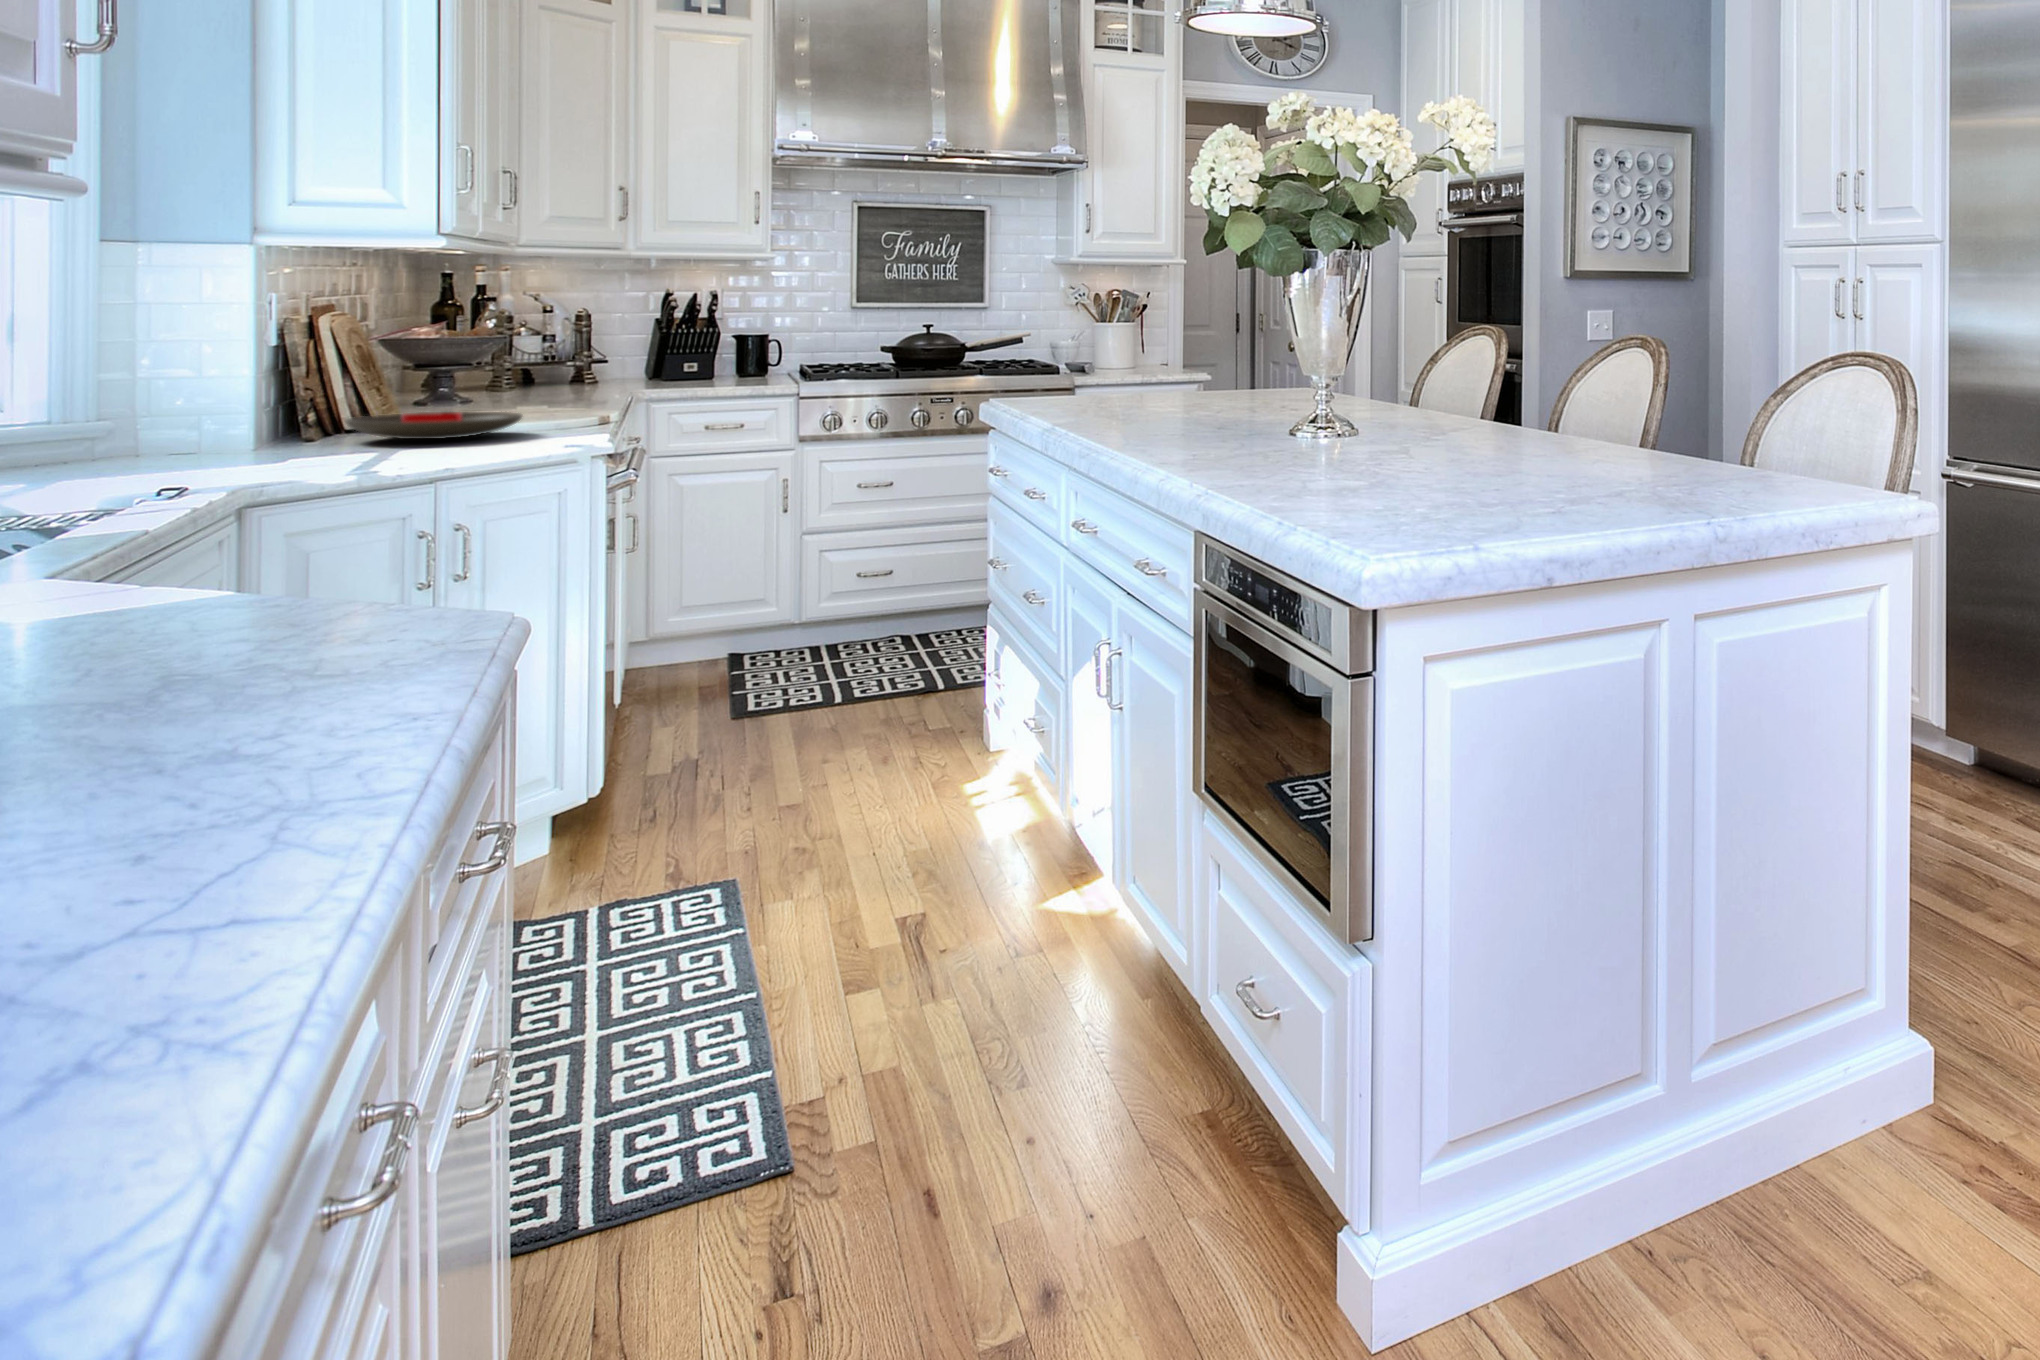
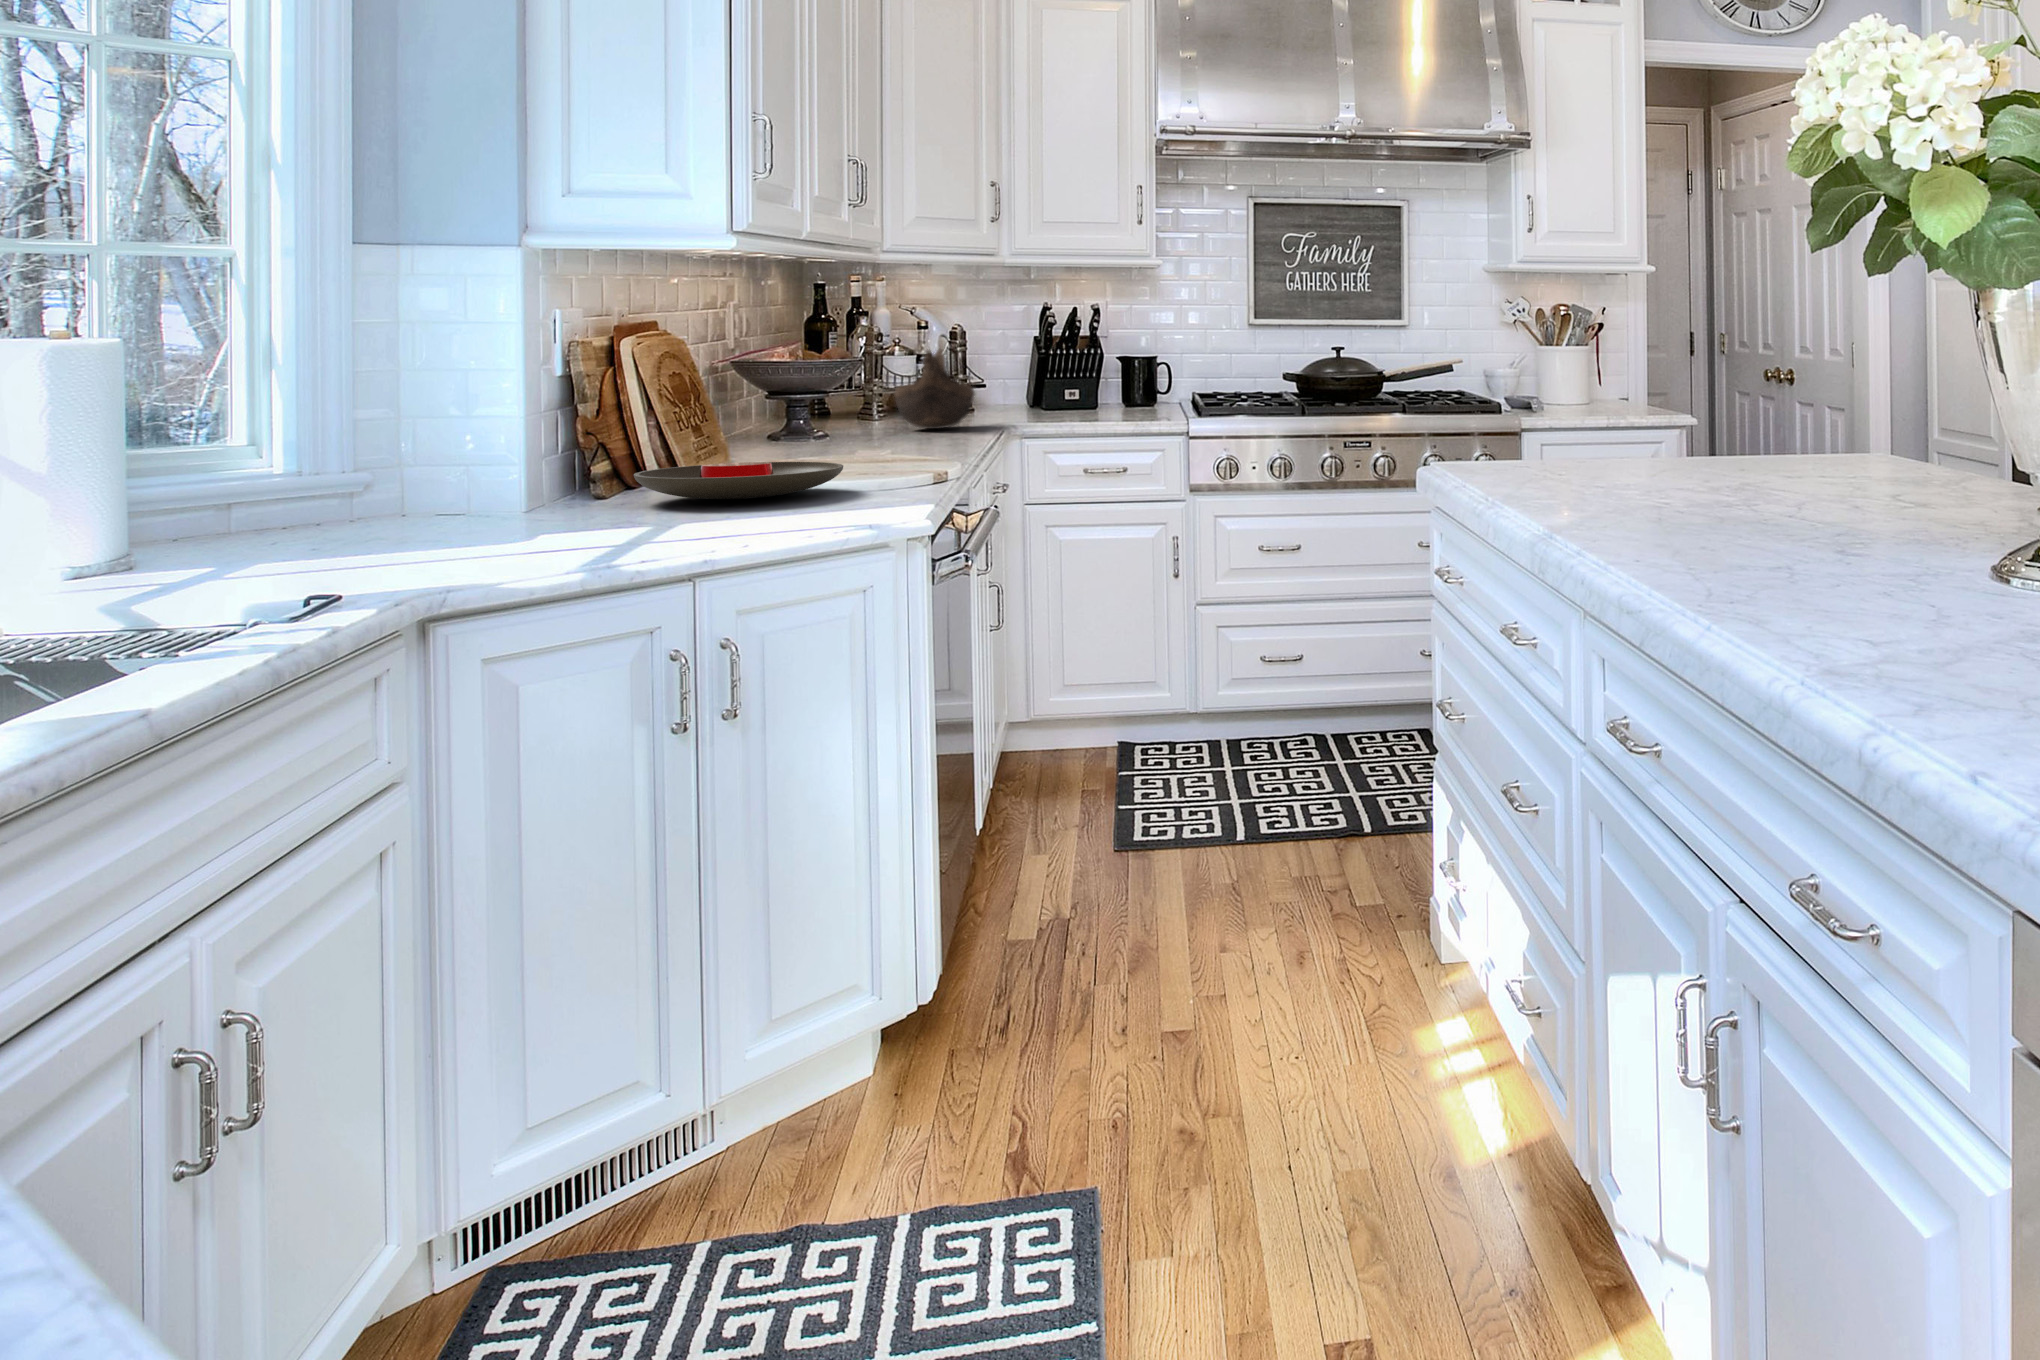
decorative bowl: none [527,322,603,389] -> present [894,349,974,429]

